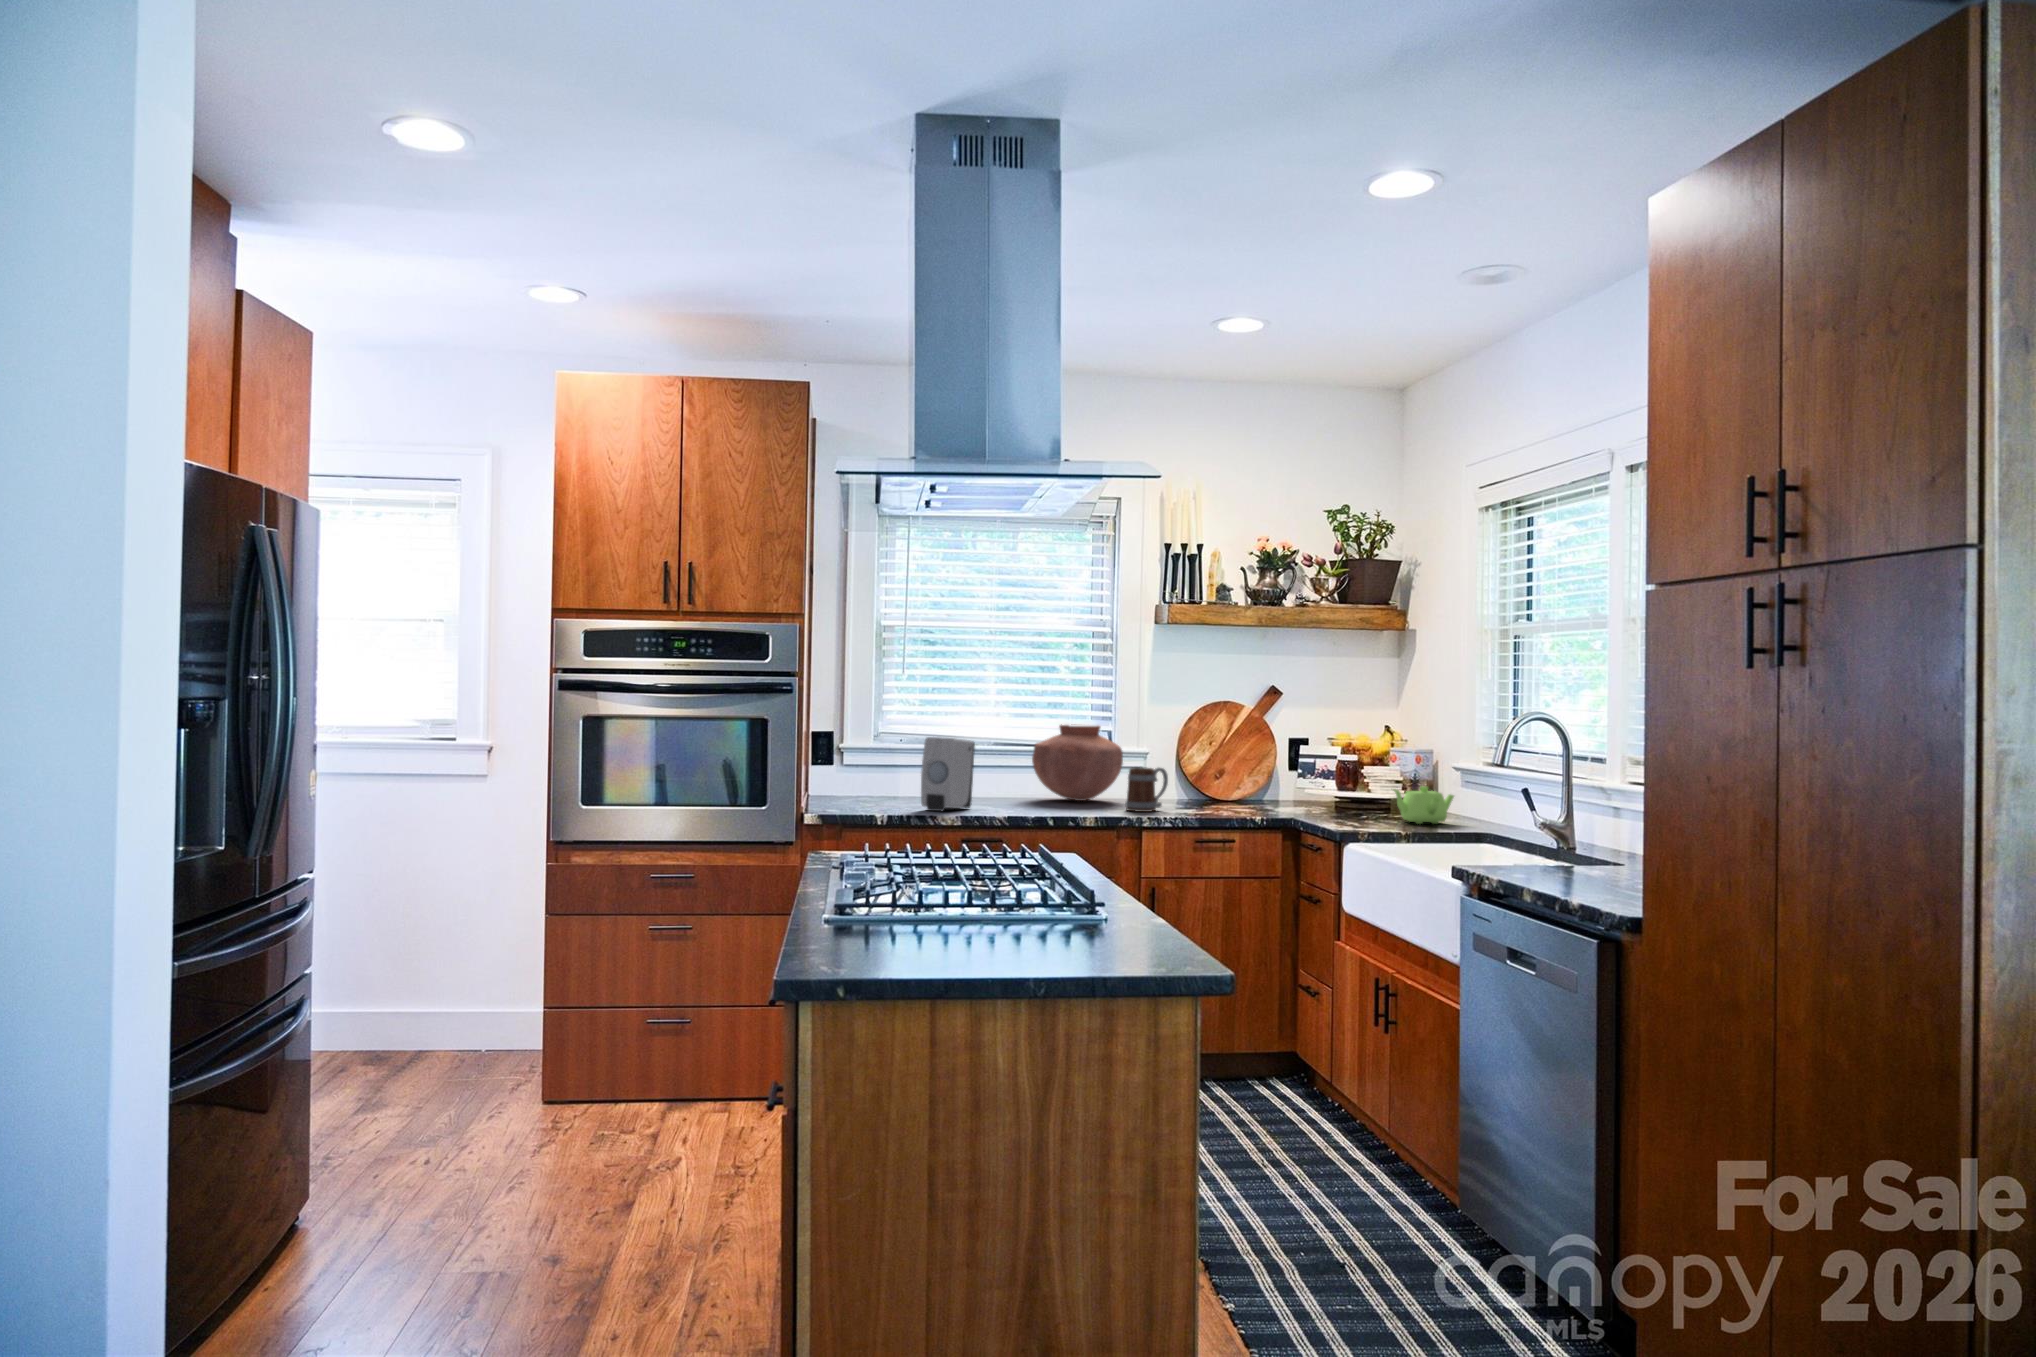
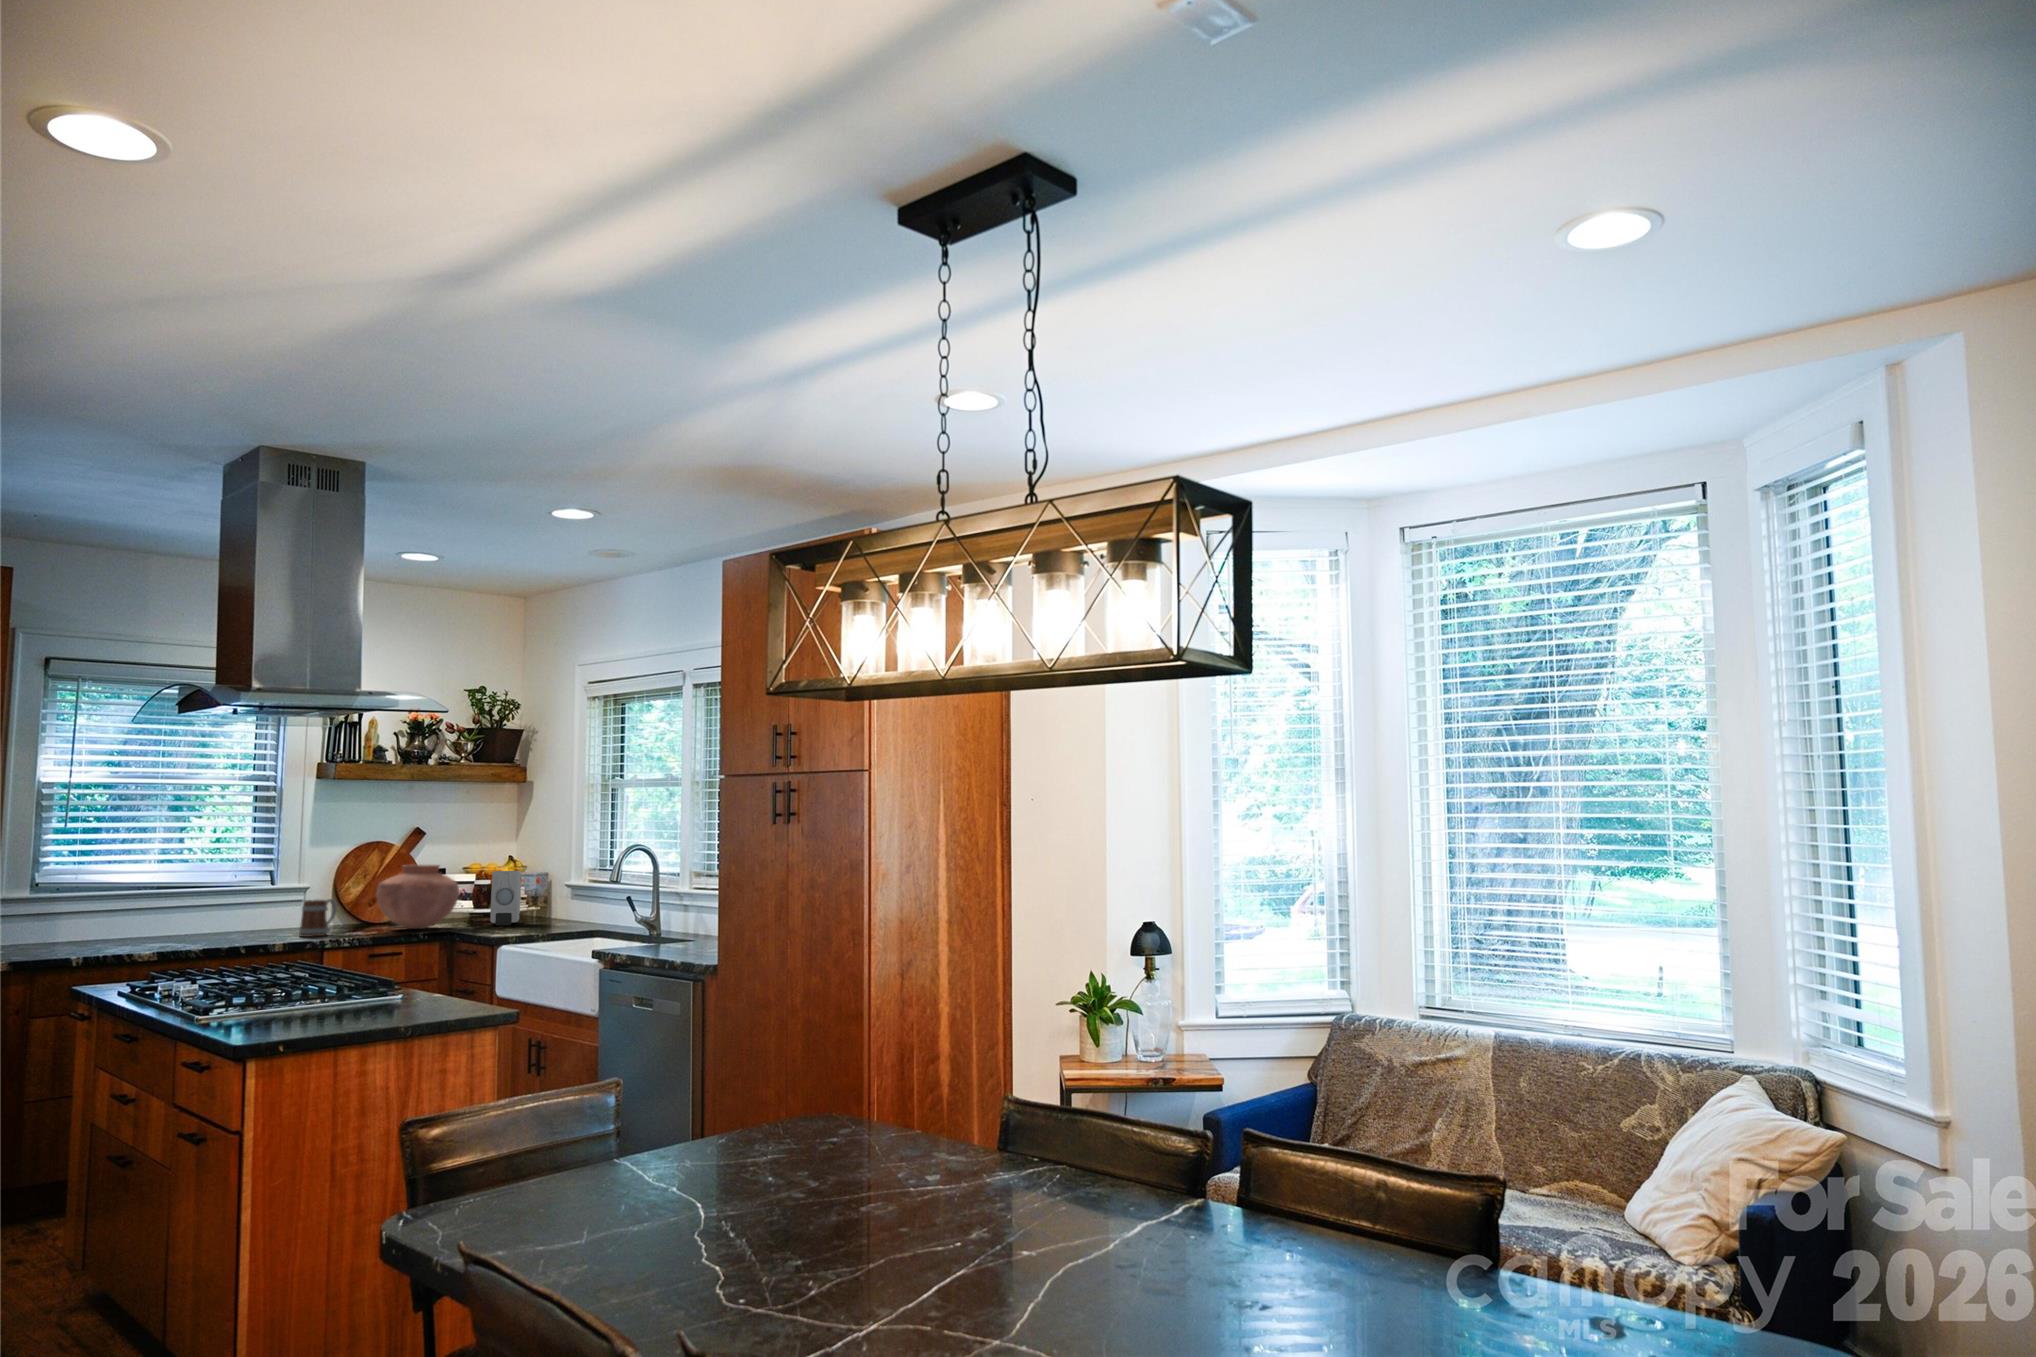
vase: present [1032,724,1123,801] -> present [376,865,459,929]
soap dispenser: present [921,737,975,812] -> present [490,871,521,925]
teapot: present [1394,786,1454,824] -> none [524,900,570,928]

